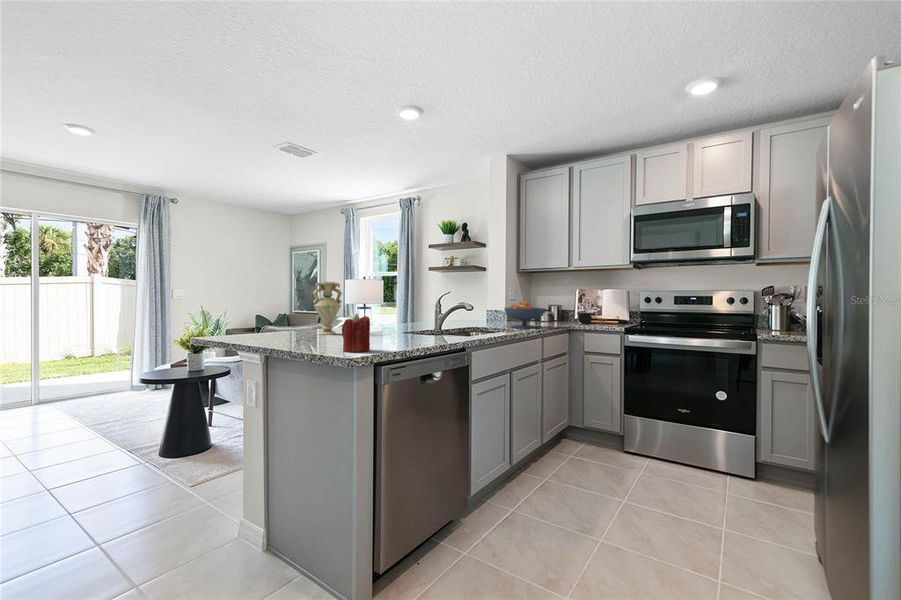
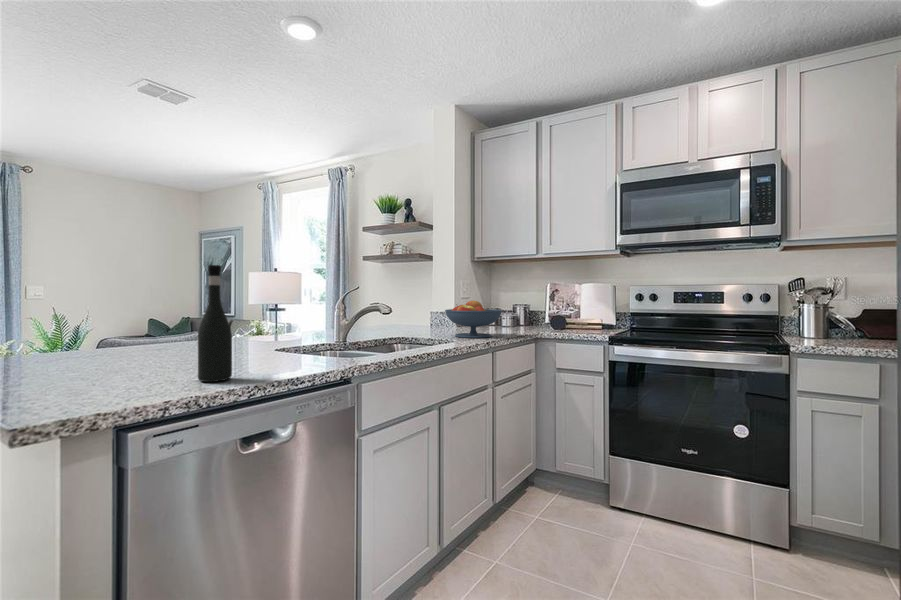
wine bottle: none [388,279,405,346] -> present [197,265,232,382]
vase: present [313,282,342,335] -> none [122,273,176,356]
candle: present [342,314,370,352] -> none [76,328,135,403]

